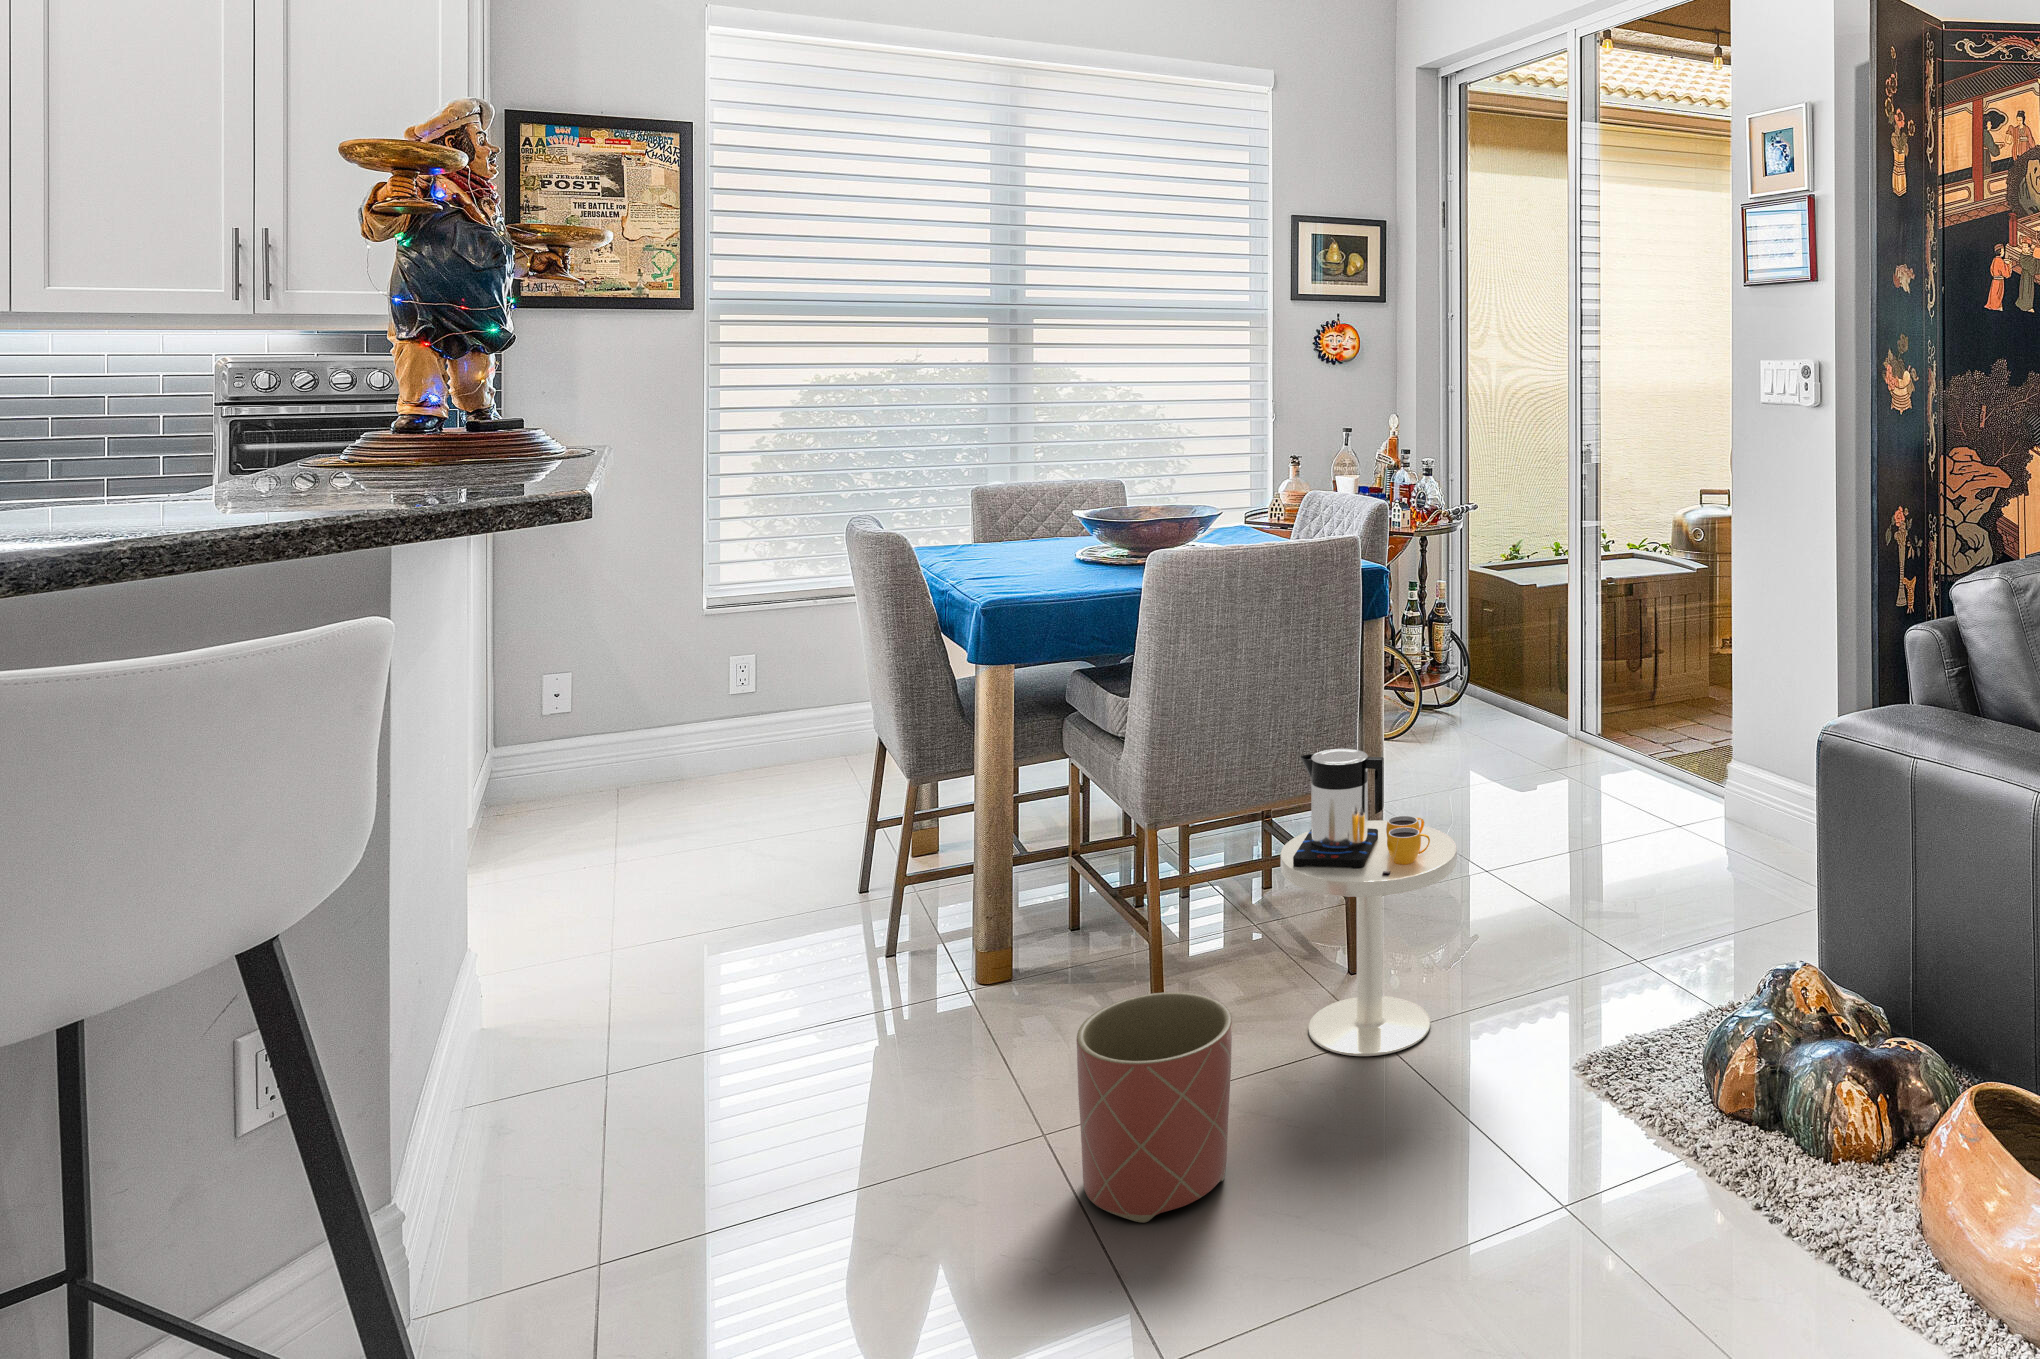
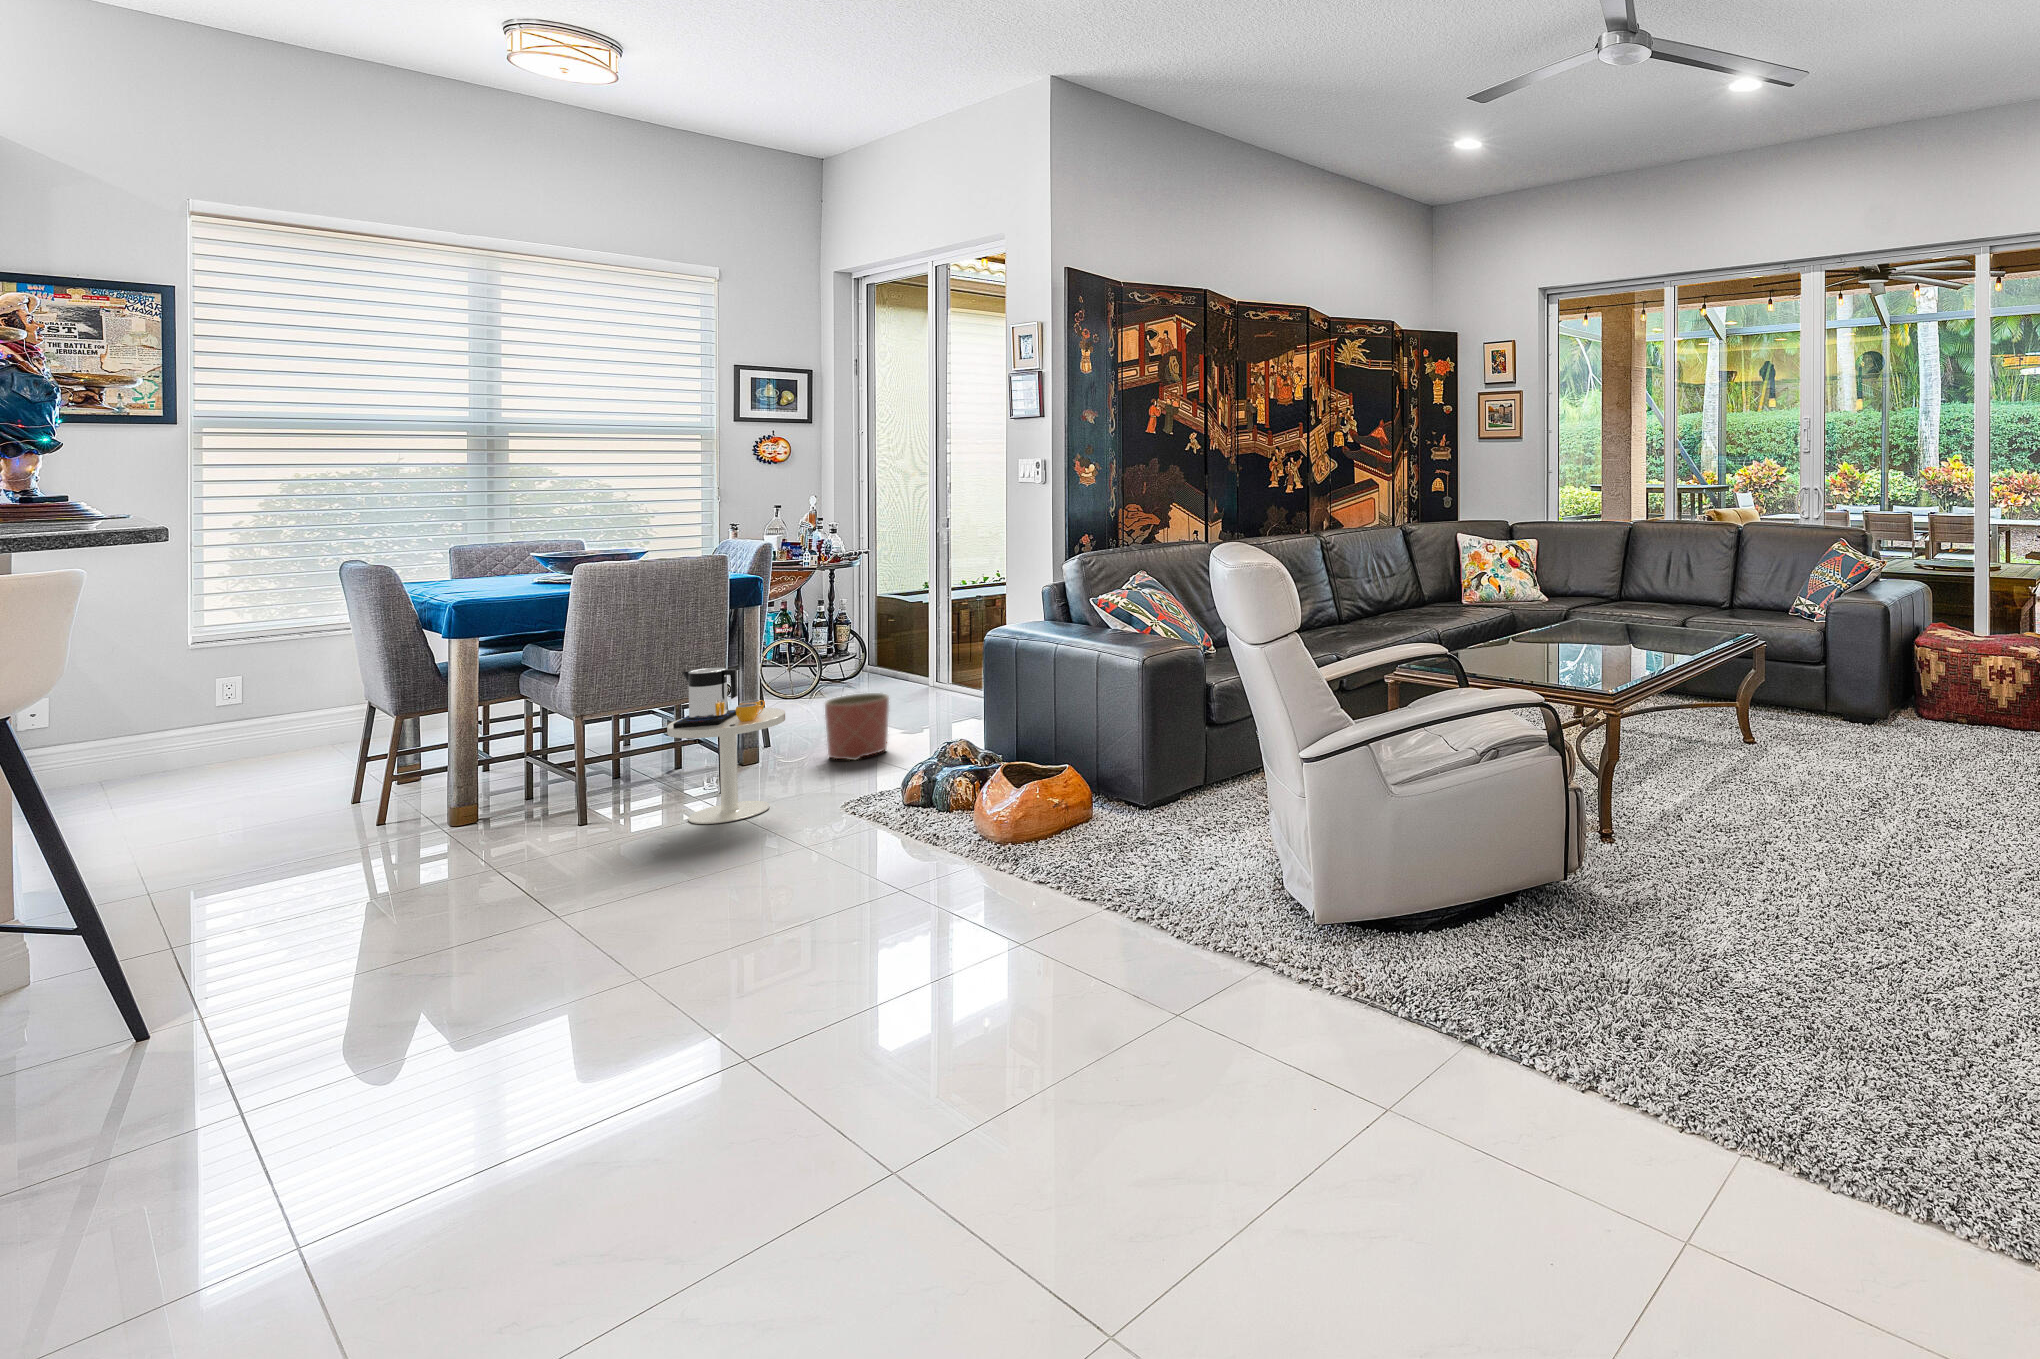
planter: present [1076,992,1232,1223] -> present [825,693,889,760]

